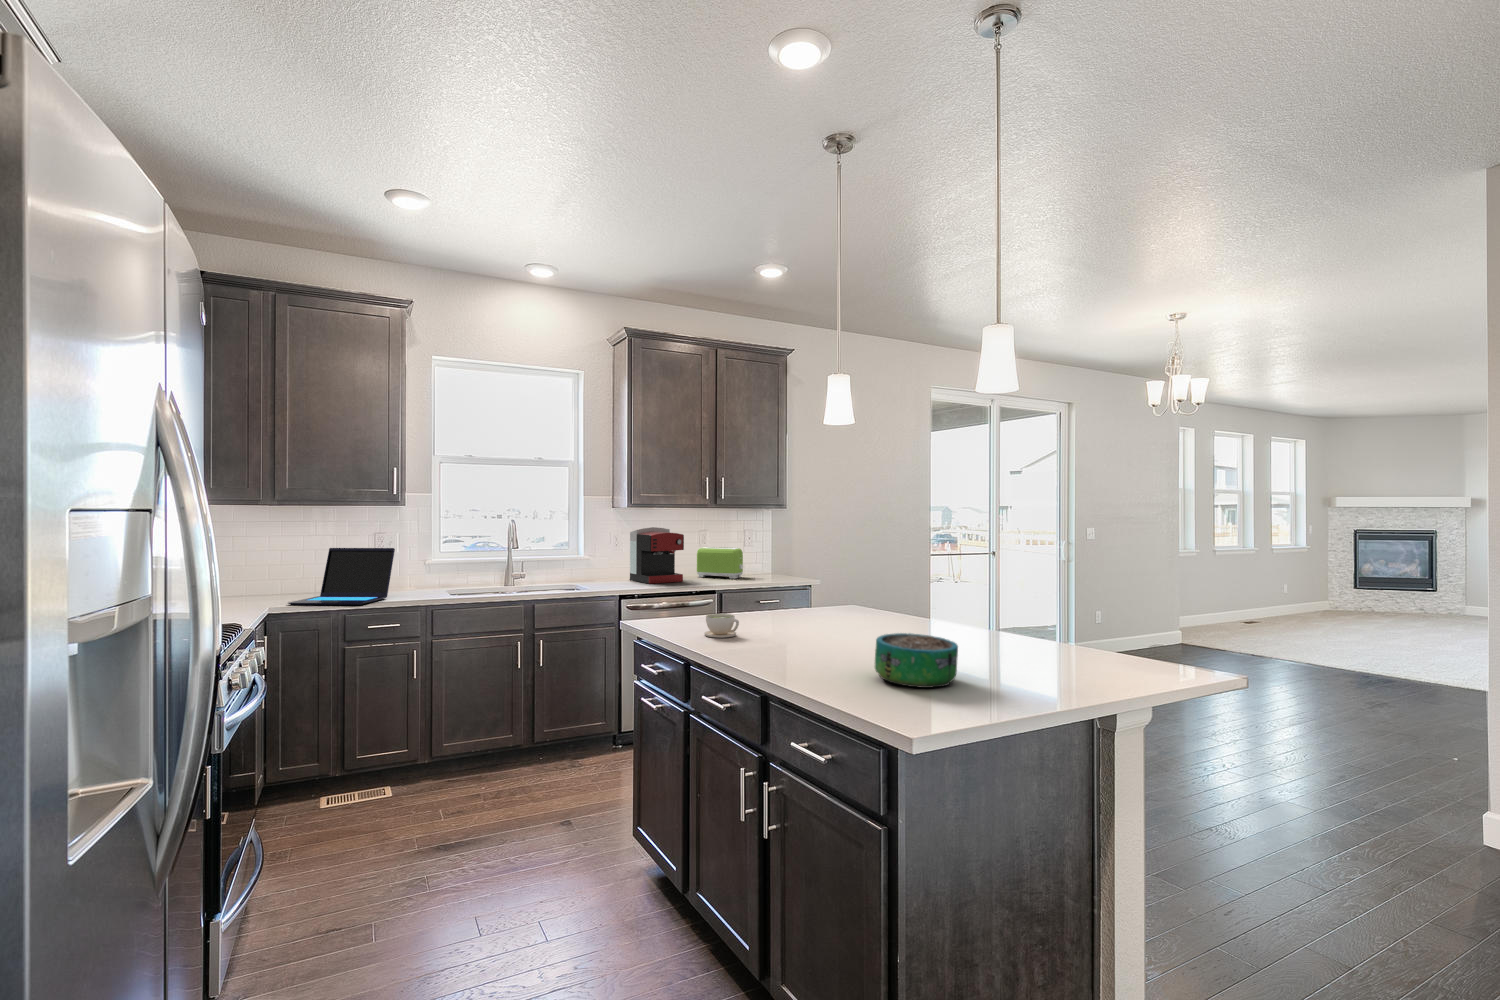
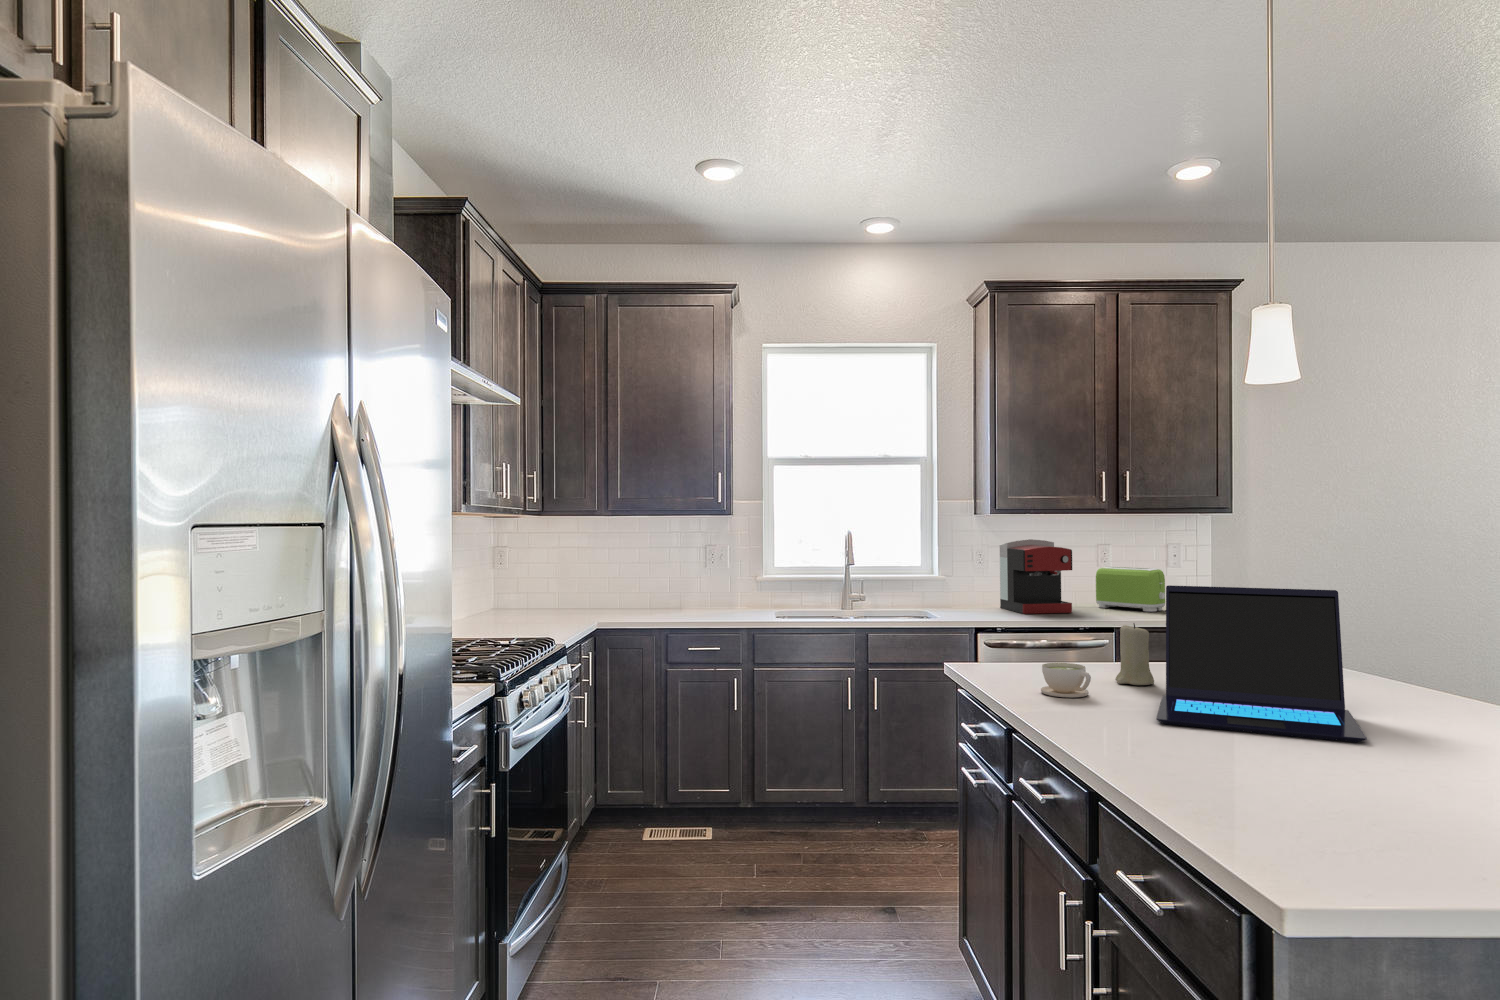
laptop: present [288,548,395,605] -> present [1156,585,1367,743]
candle: none [746,584,771,626] -> present [1115,624,1154,685]
decorative bowl: present [875,633,958,688] -> none [1275,719,1443,823]

